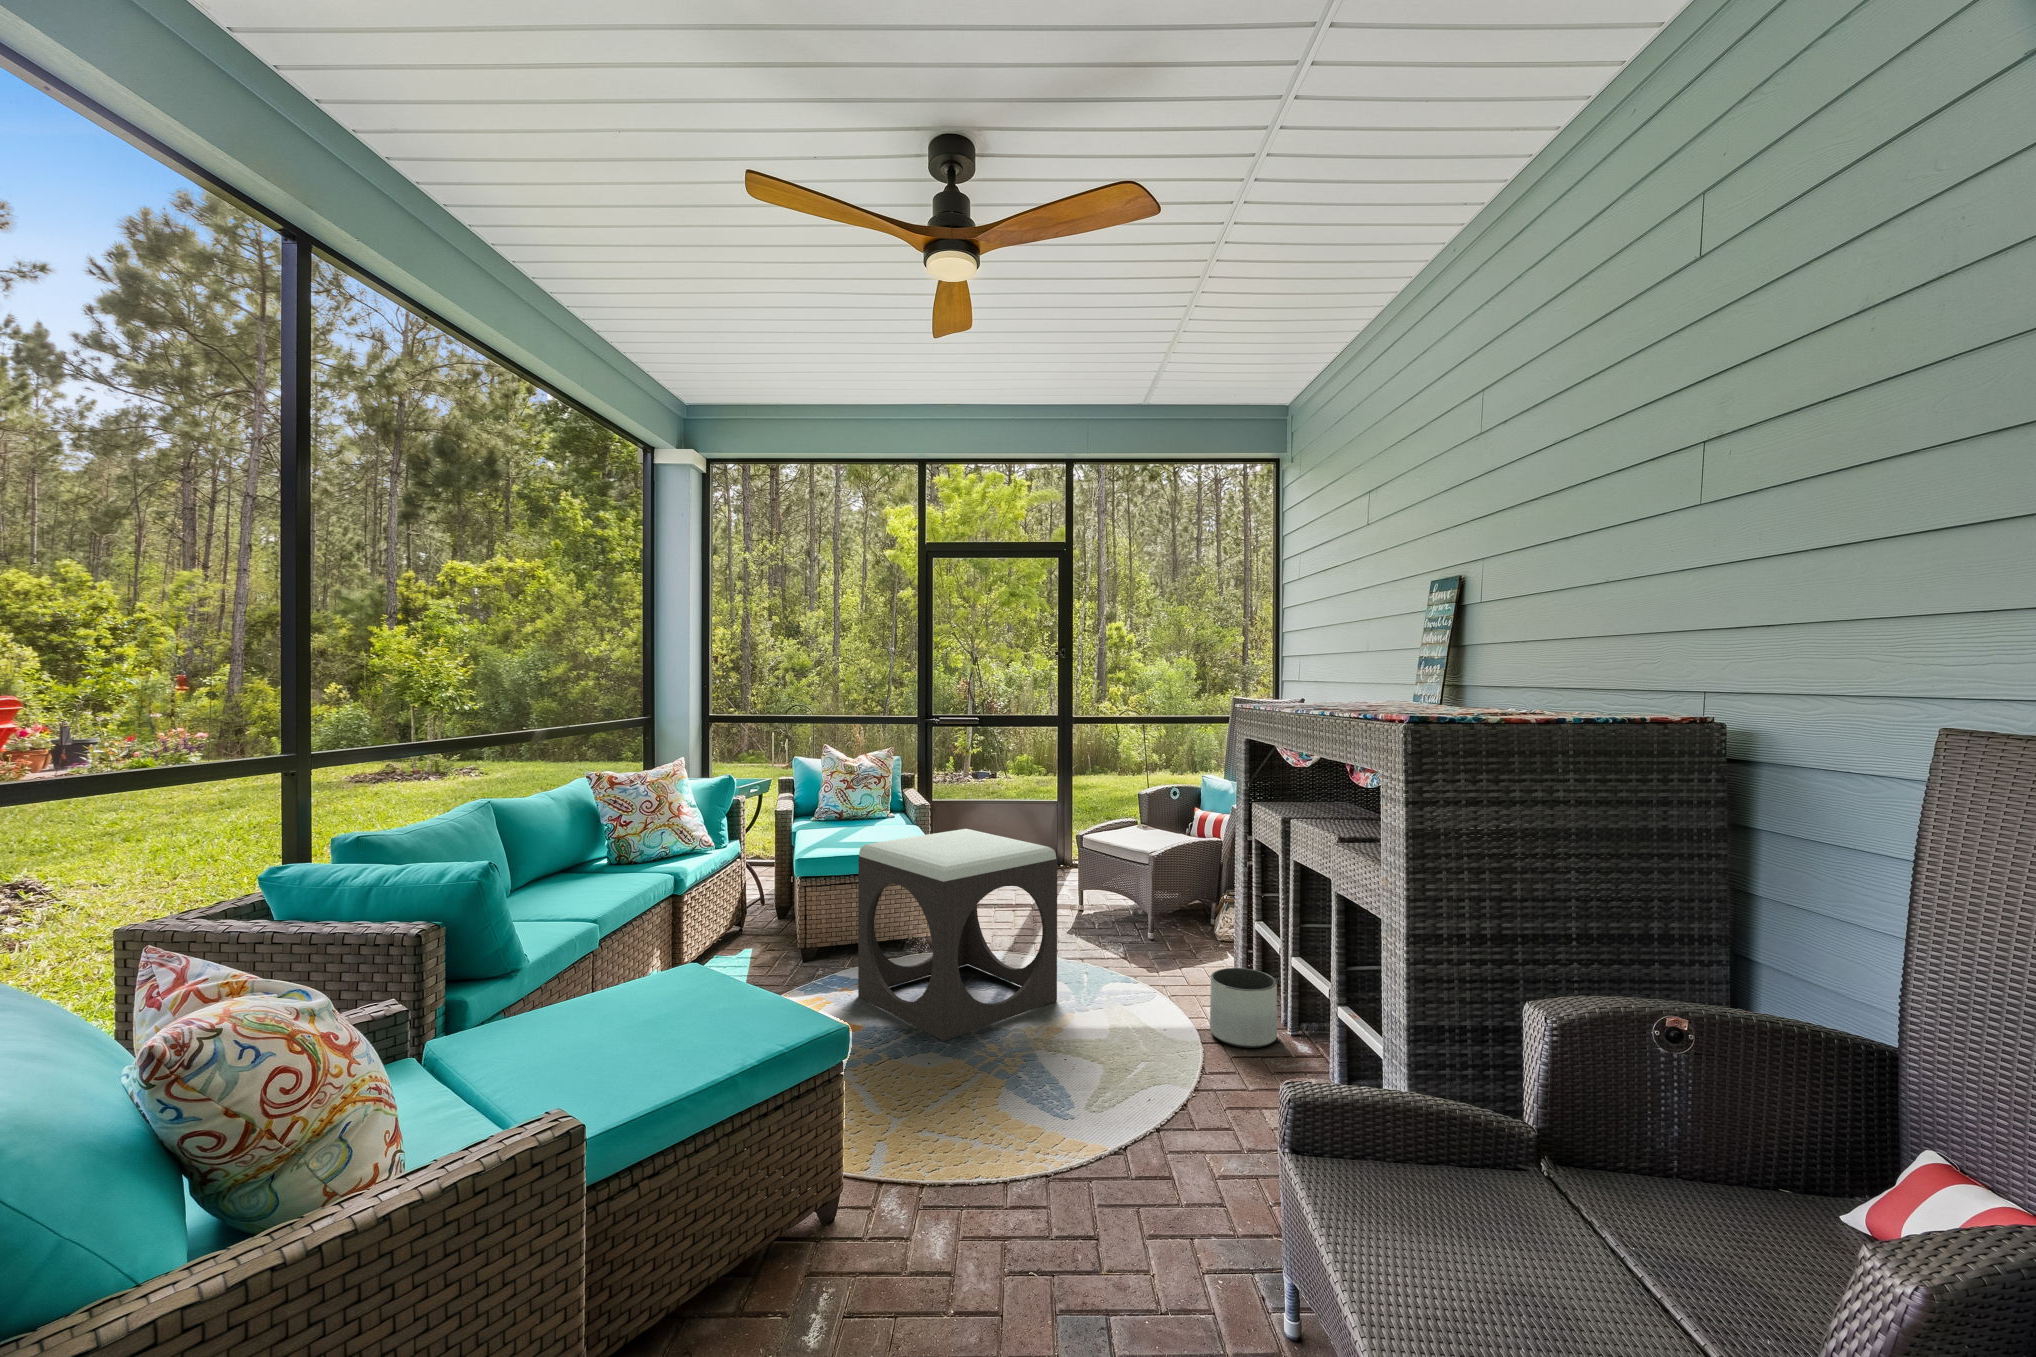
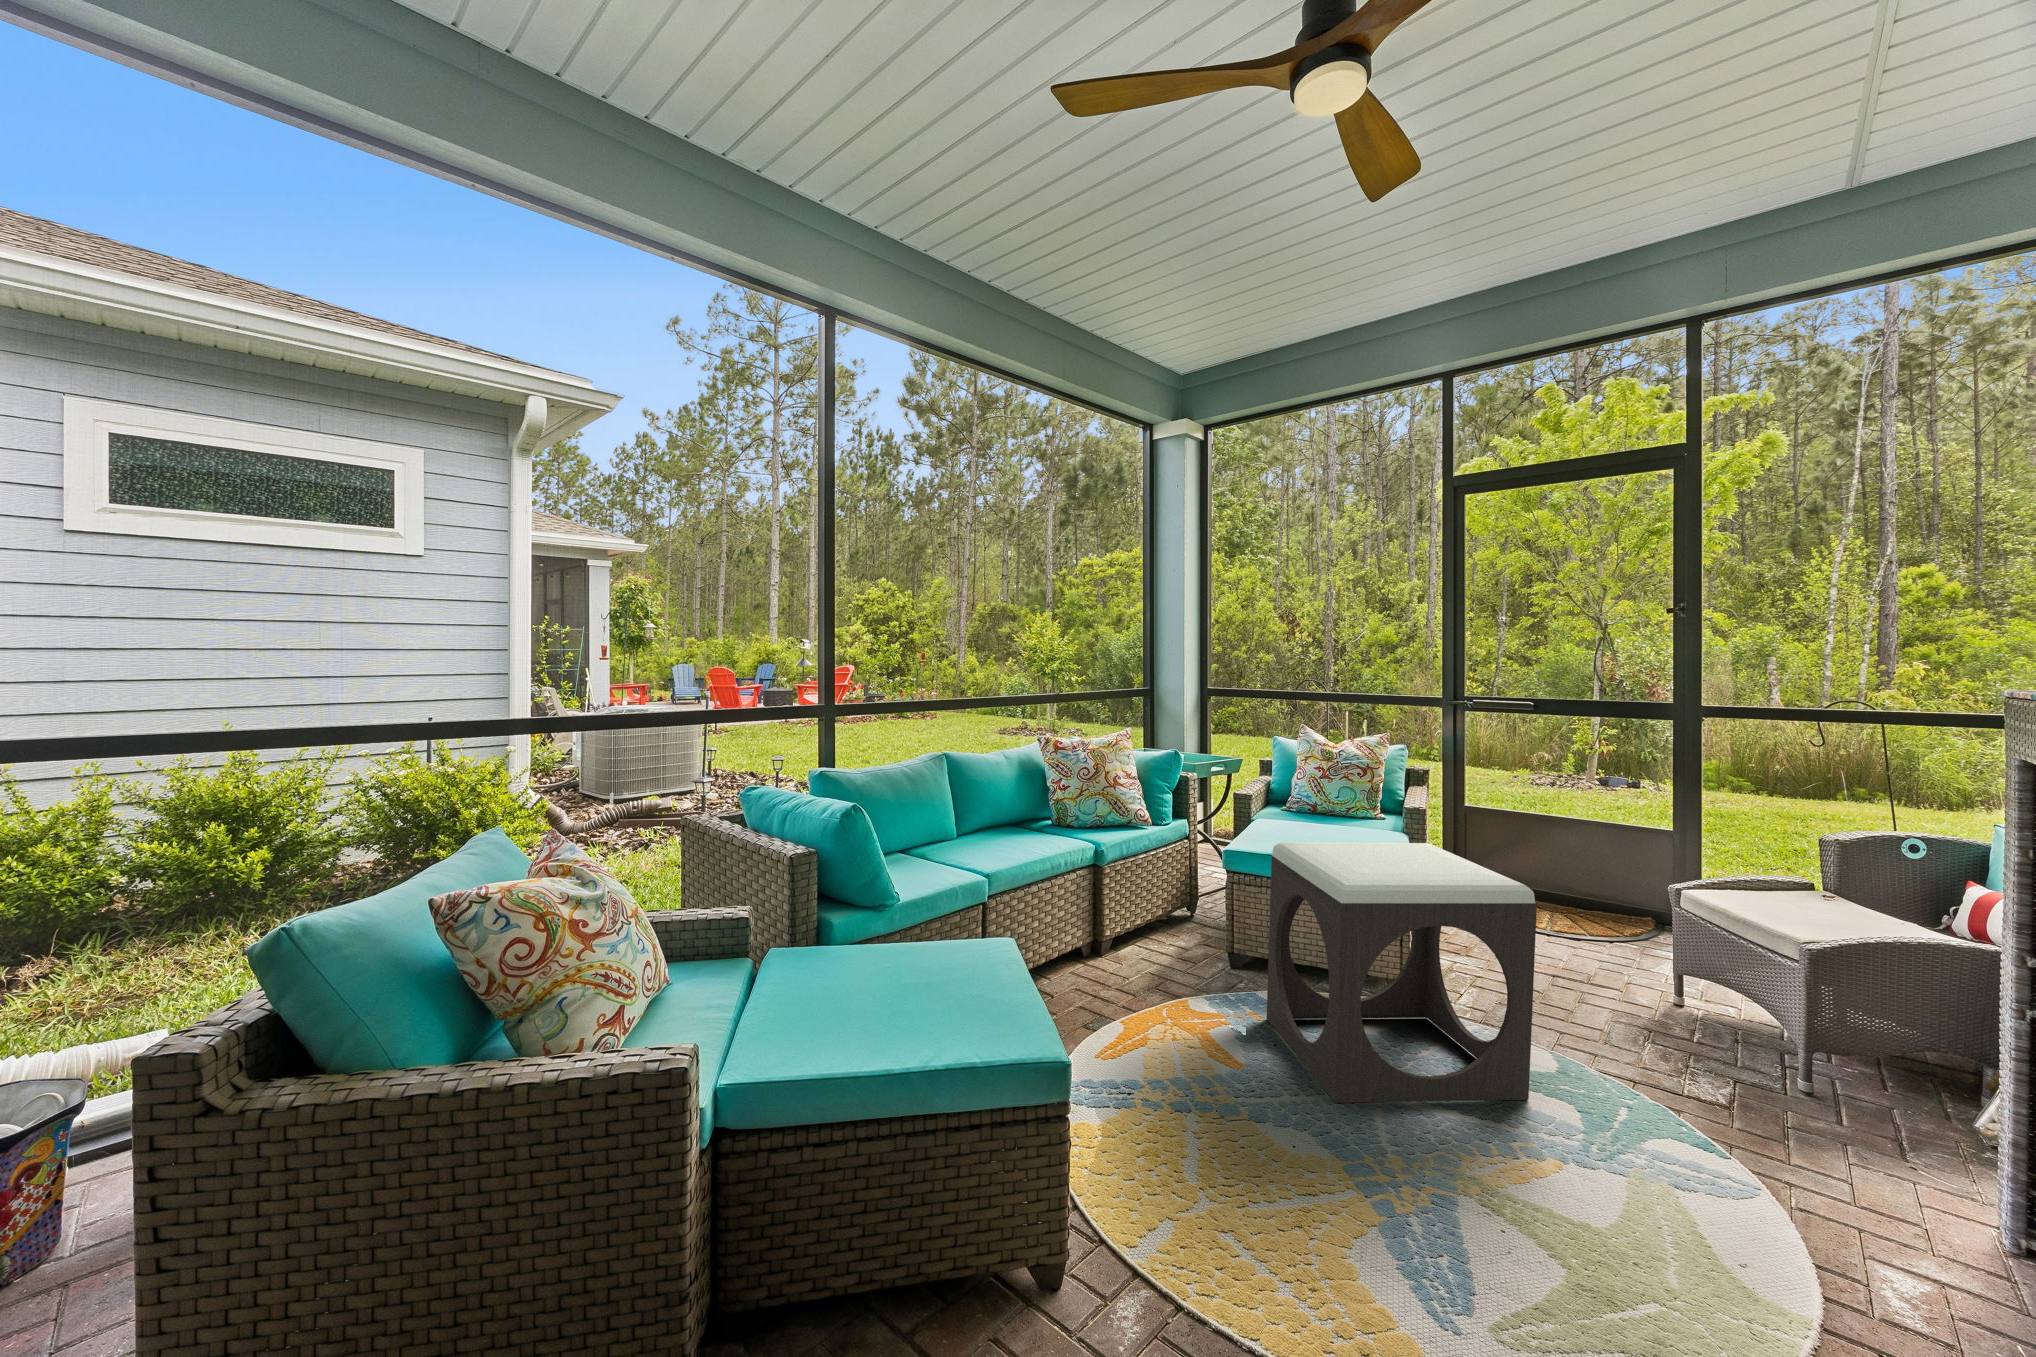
planter: present [1210,968,1277,1048] -> none [1780,1135,1931,1291]

